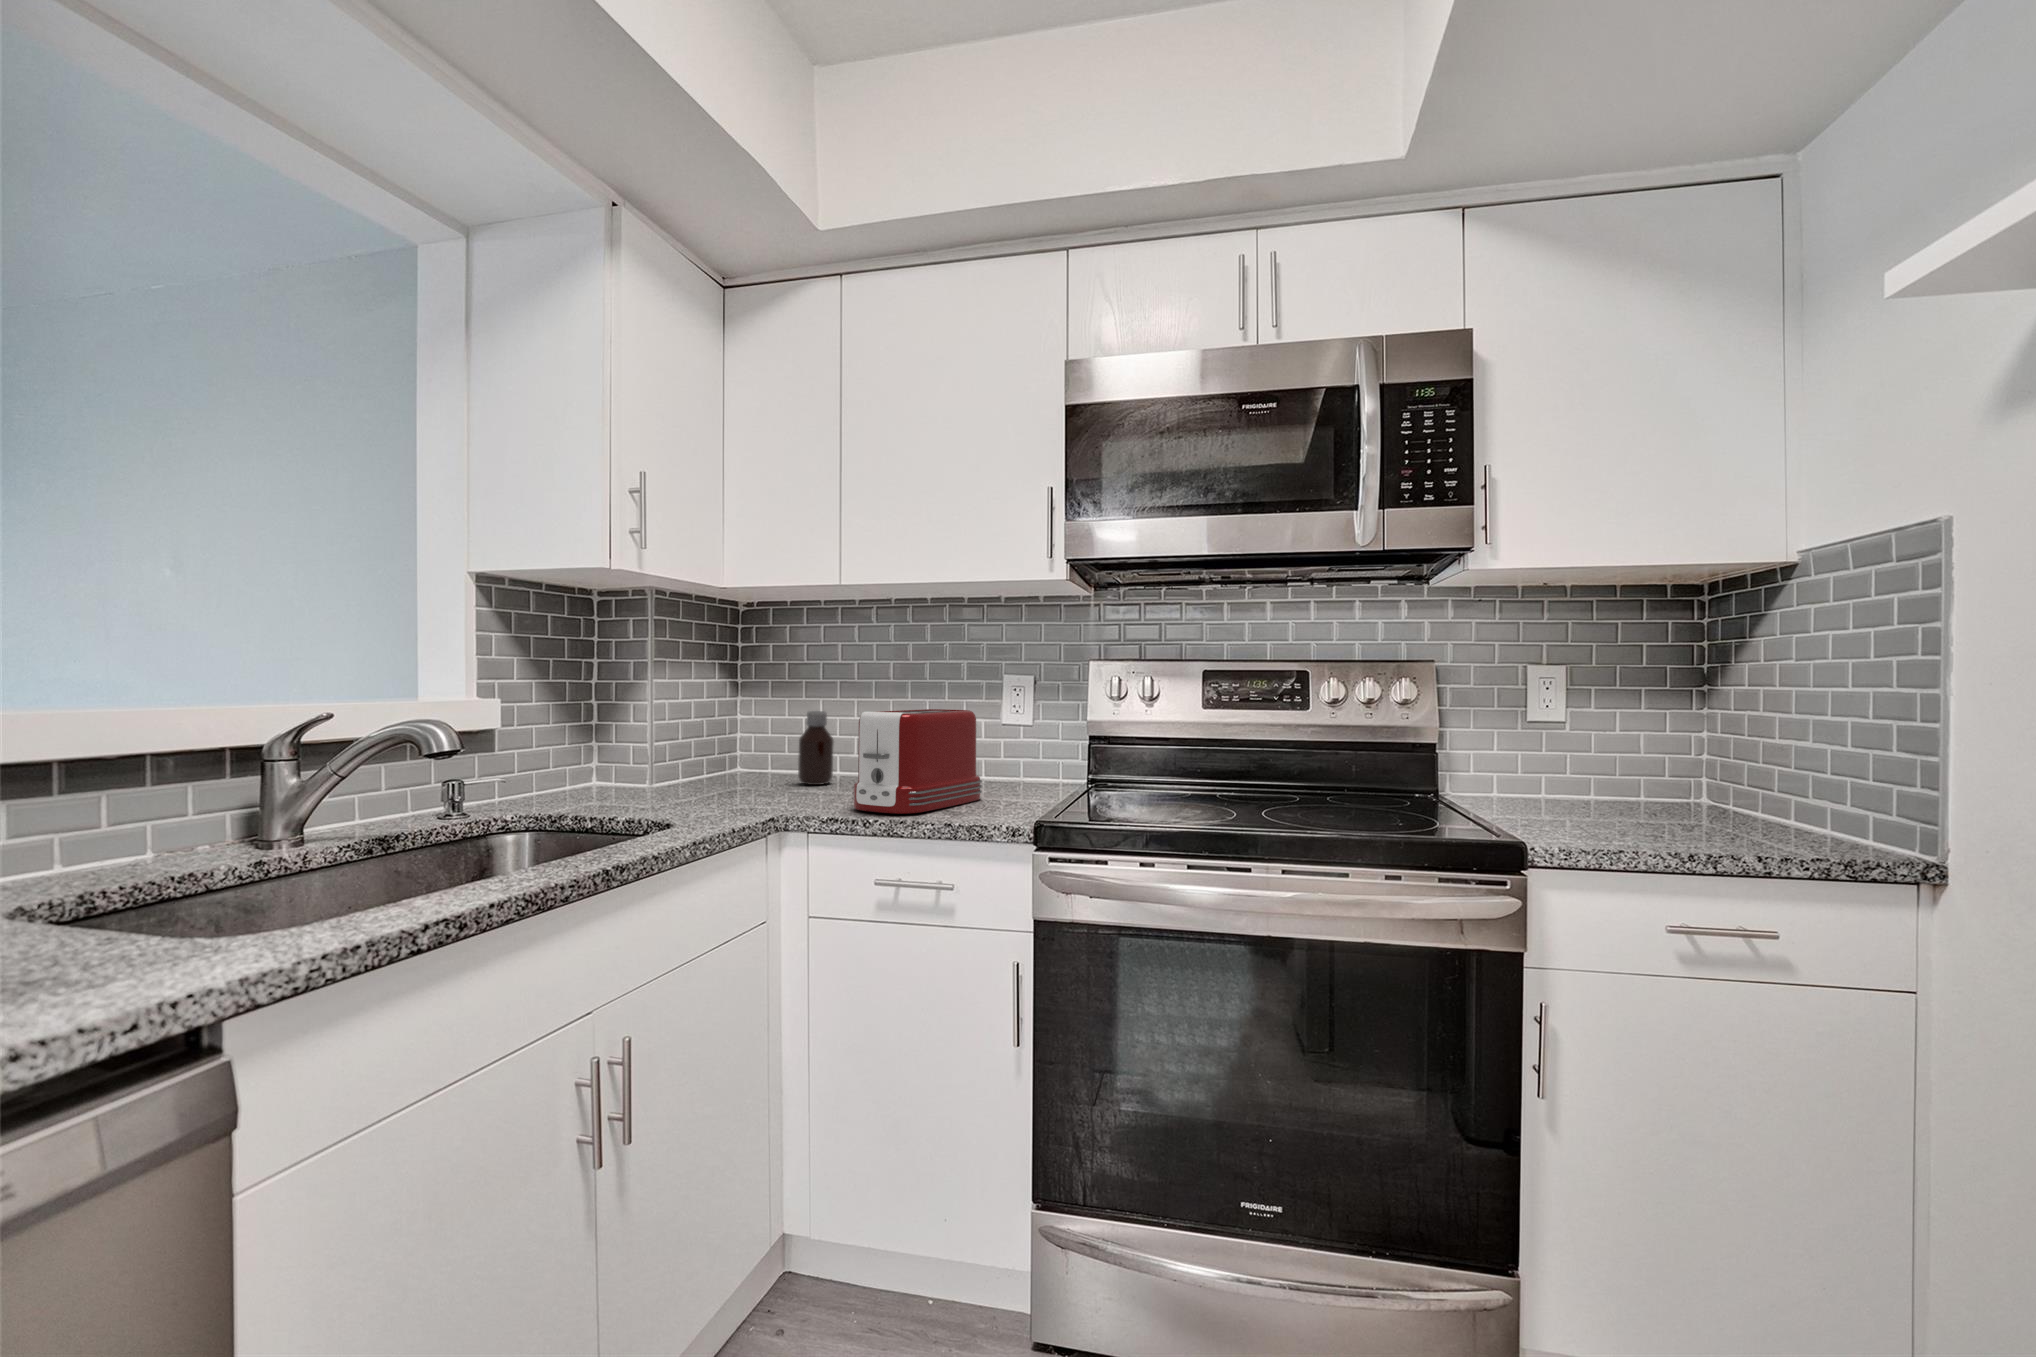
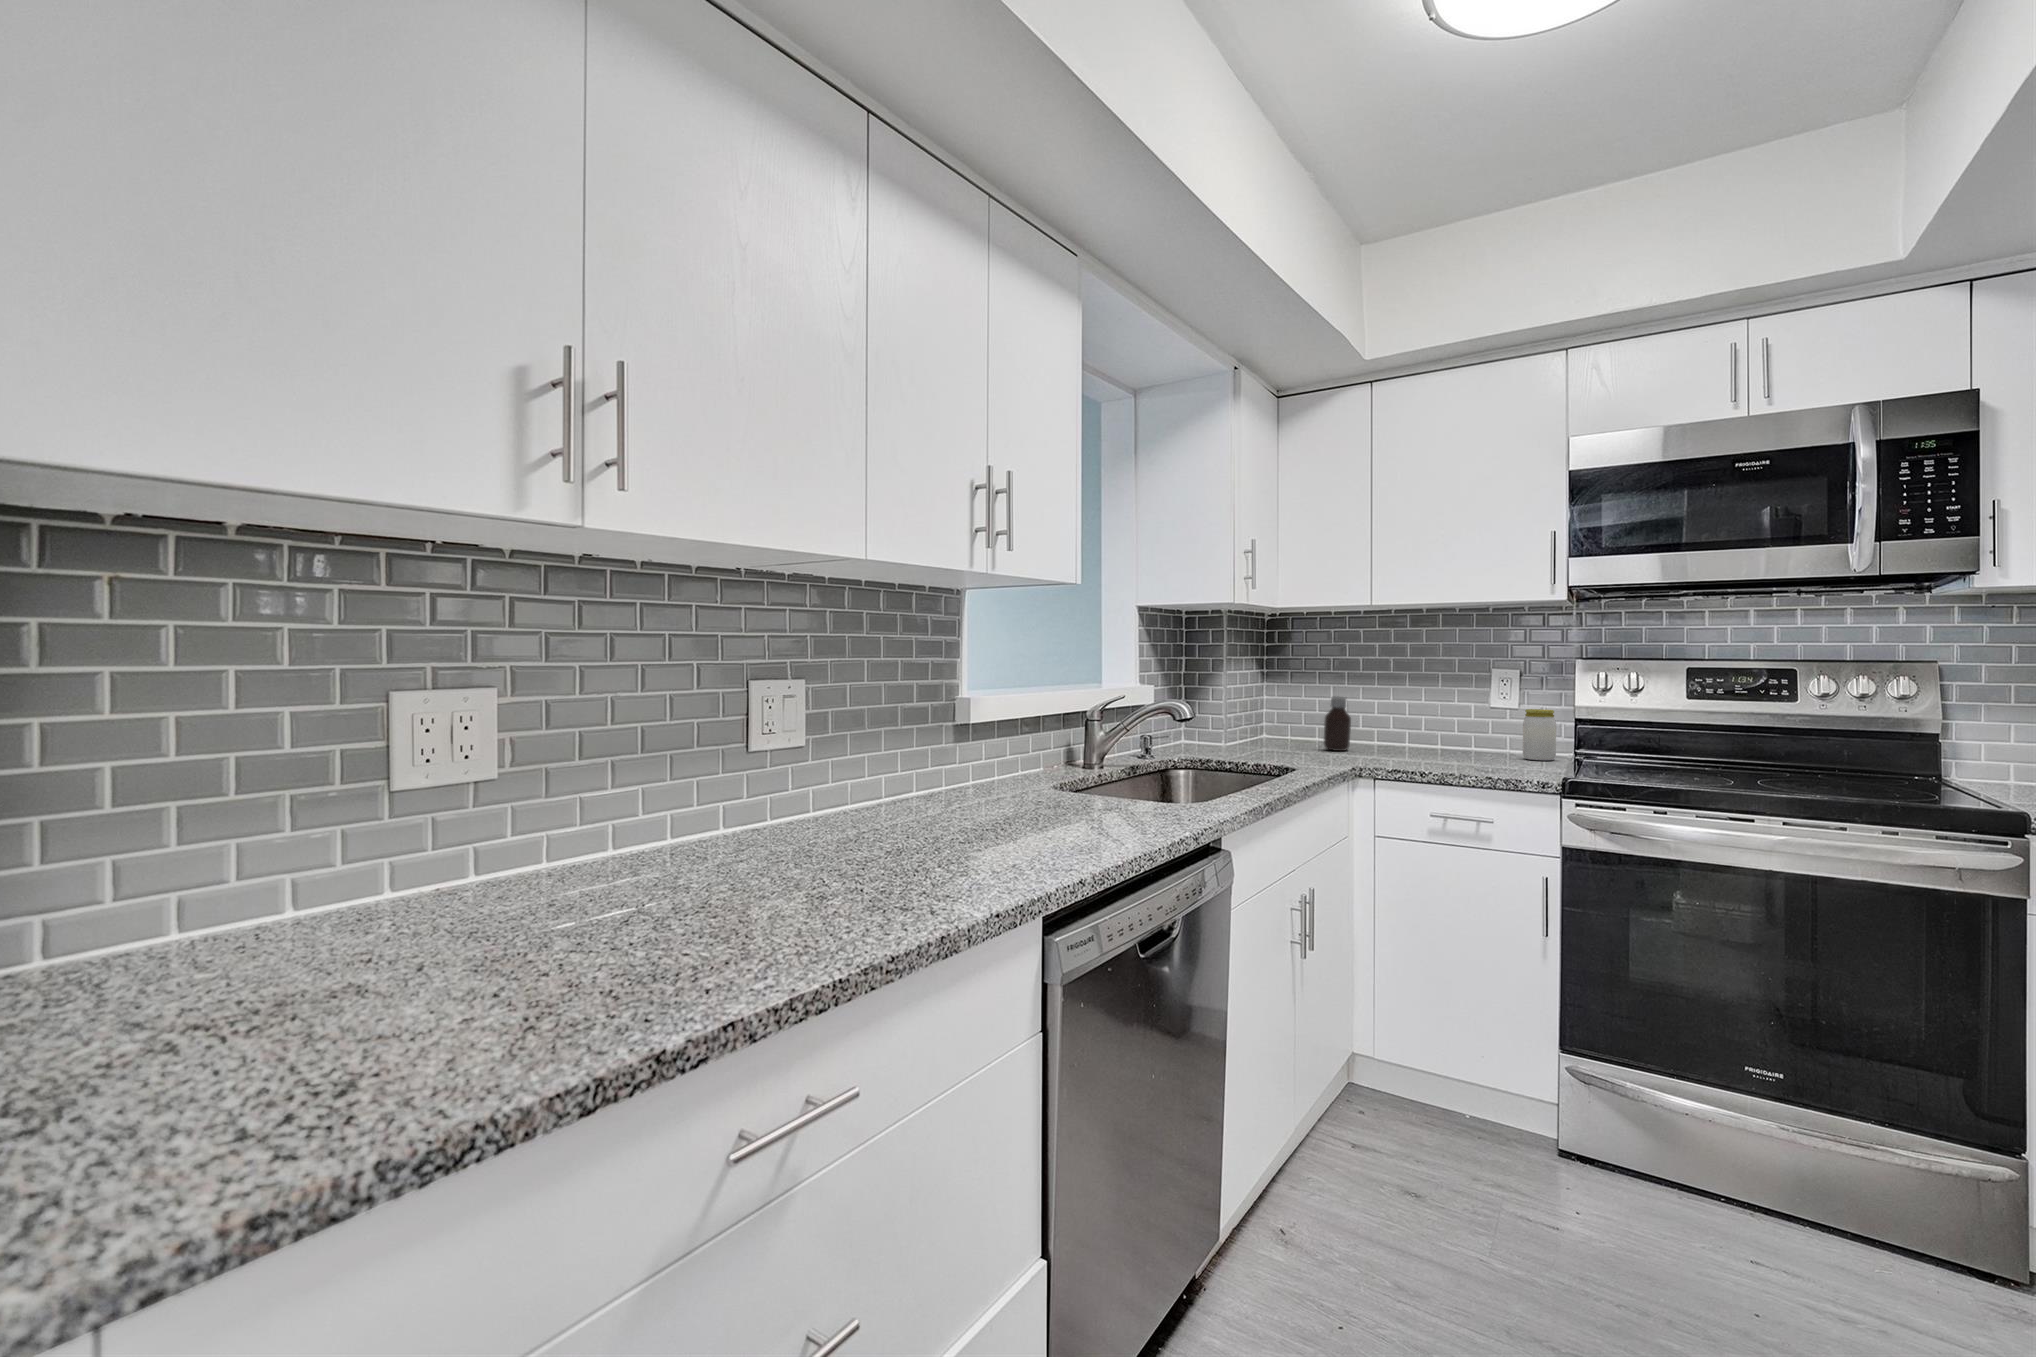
toaster: present [852,709,982,814] -> none [1395,697,1491,770]
jar: none [1032,724,1069,789] -> present [1523,709,1556,760]

